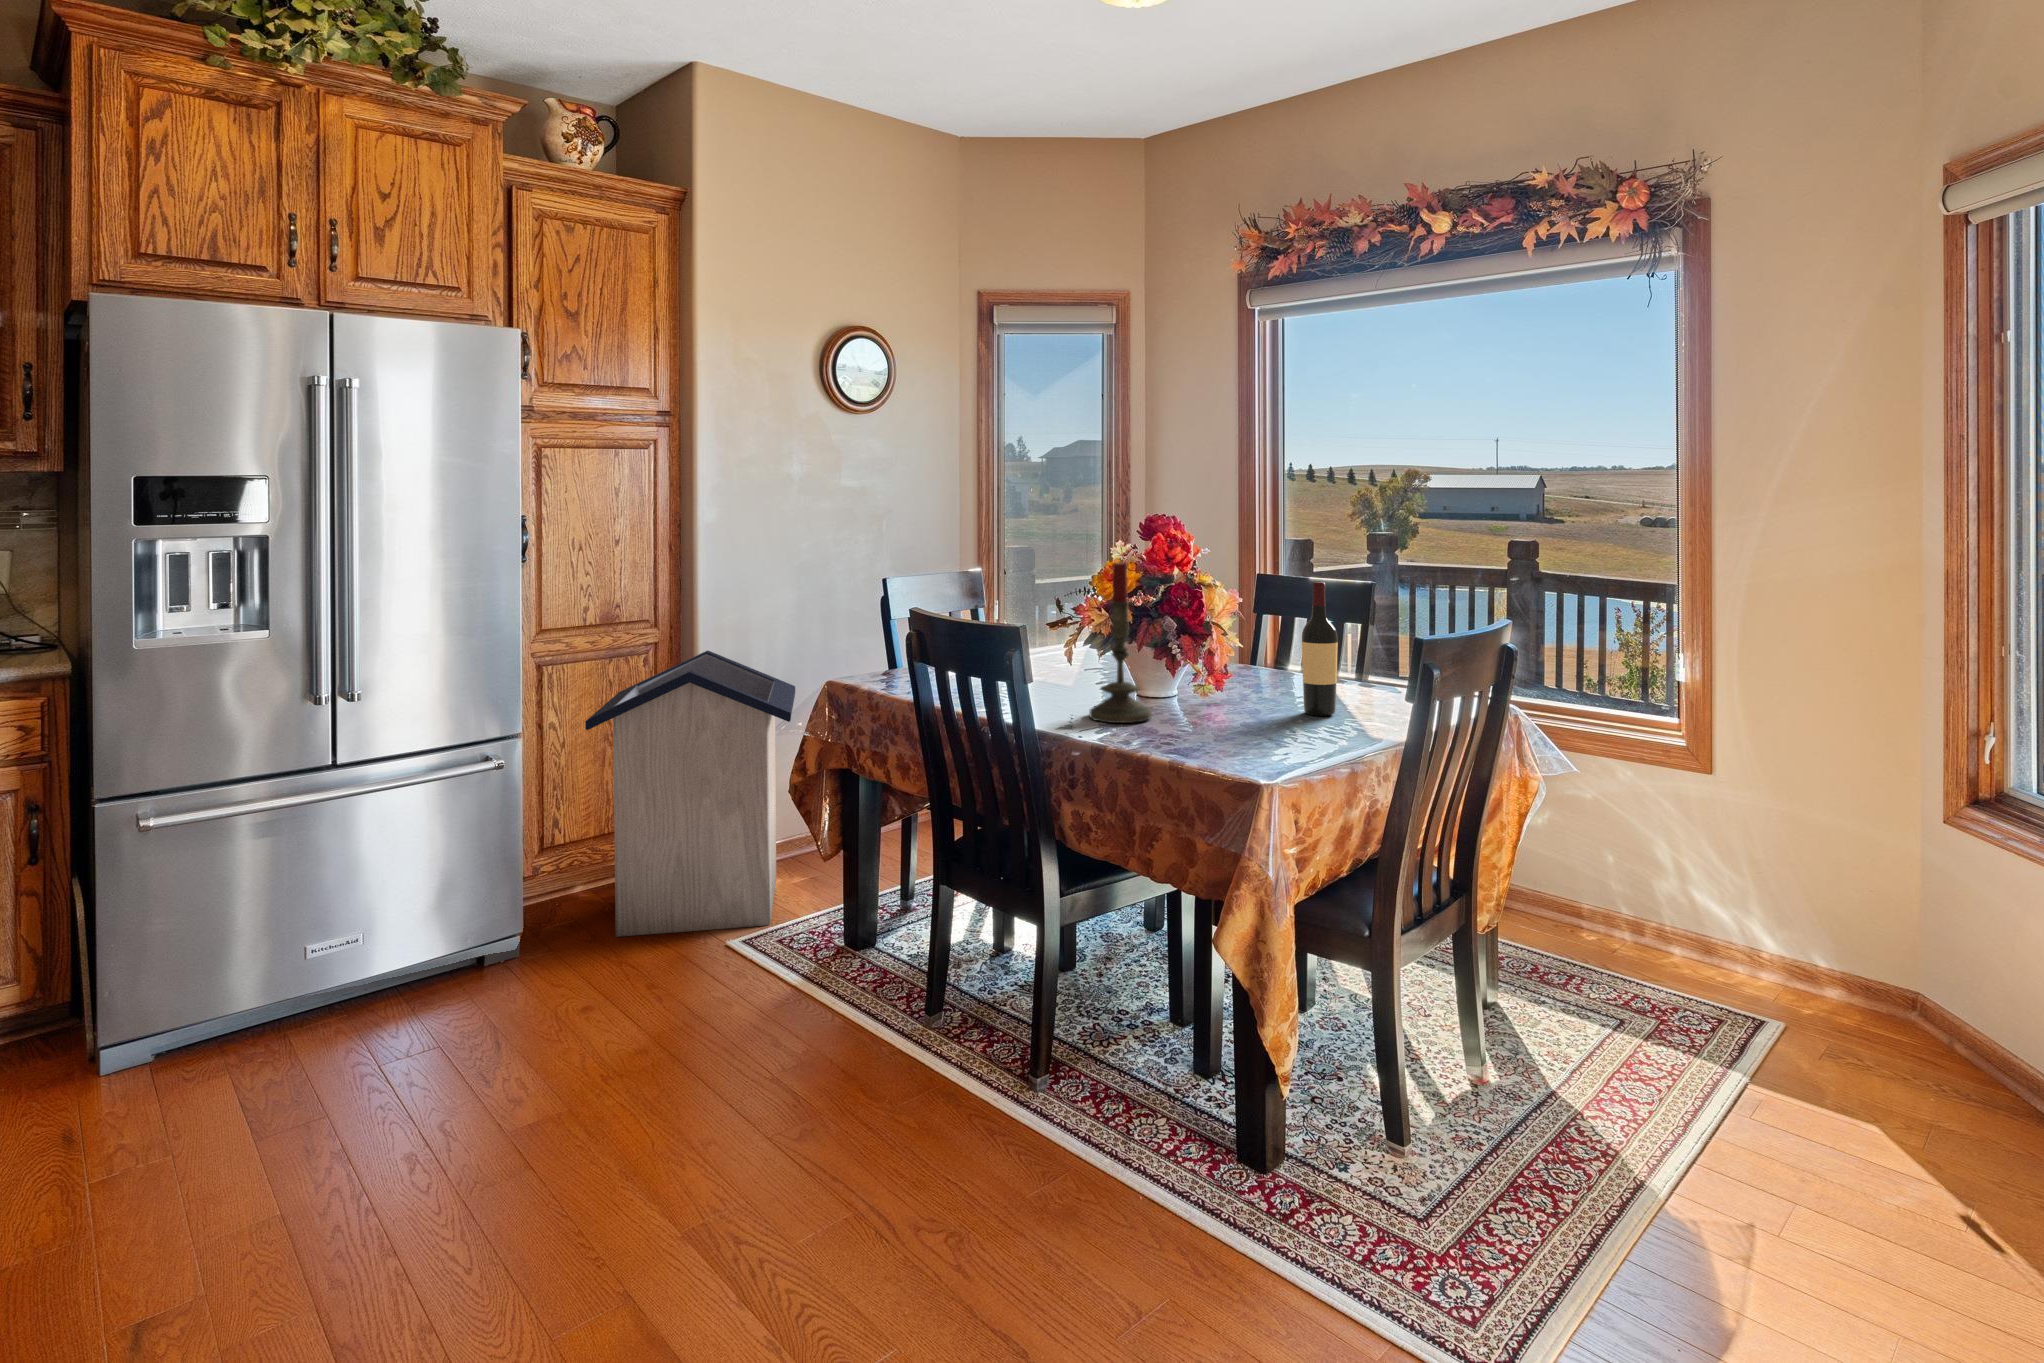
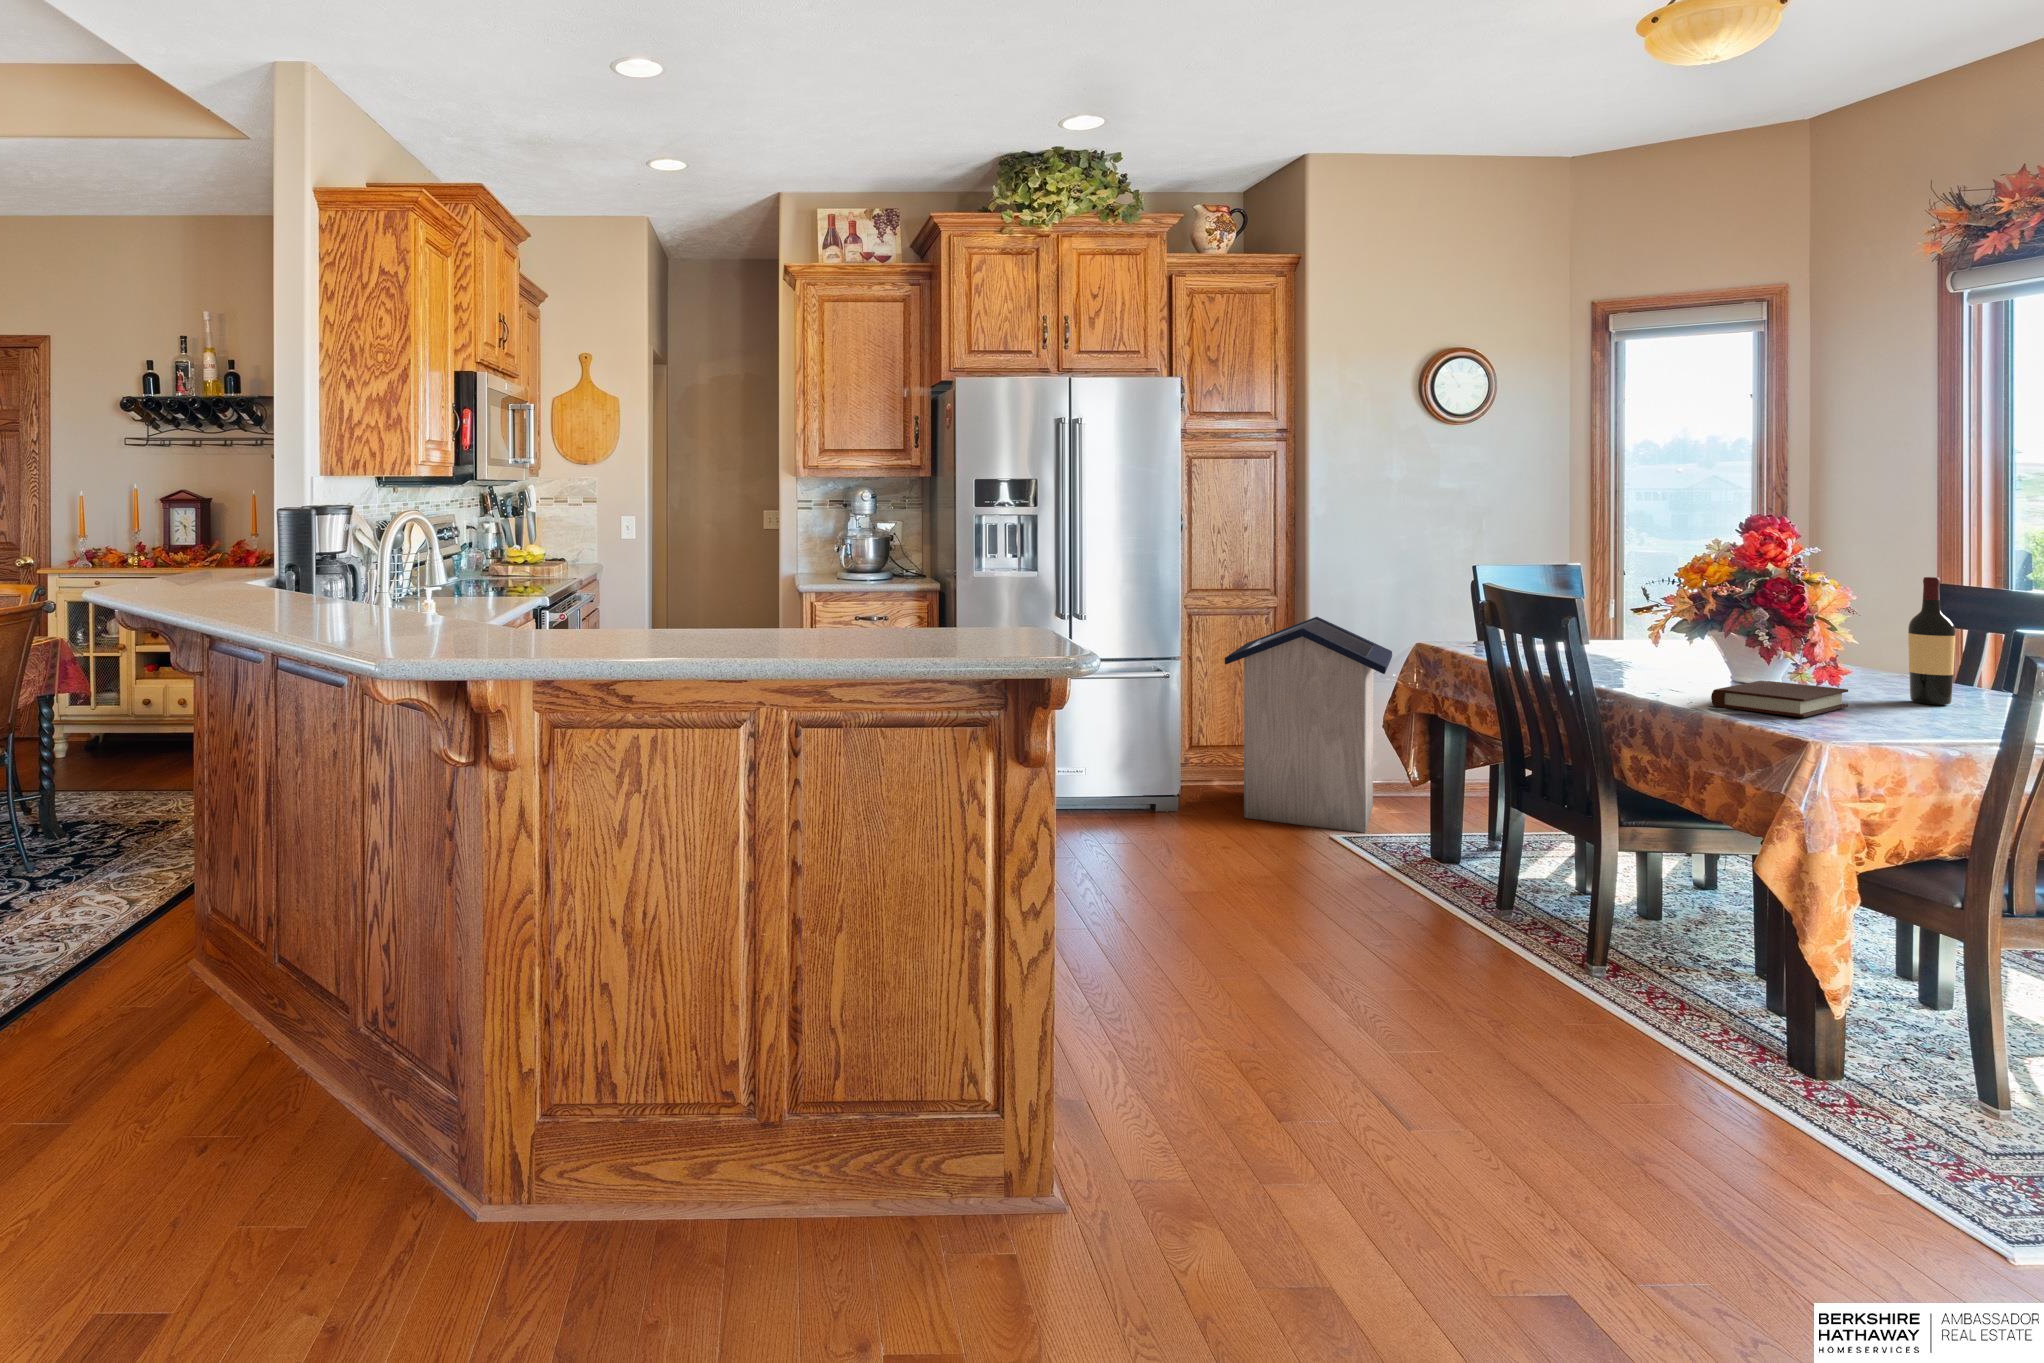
candle: present [1089,562,1152,723] -> none [1651,549,1718,688]
book: none [1166,708,1273,756] -> present [1711,681,1848,717]

